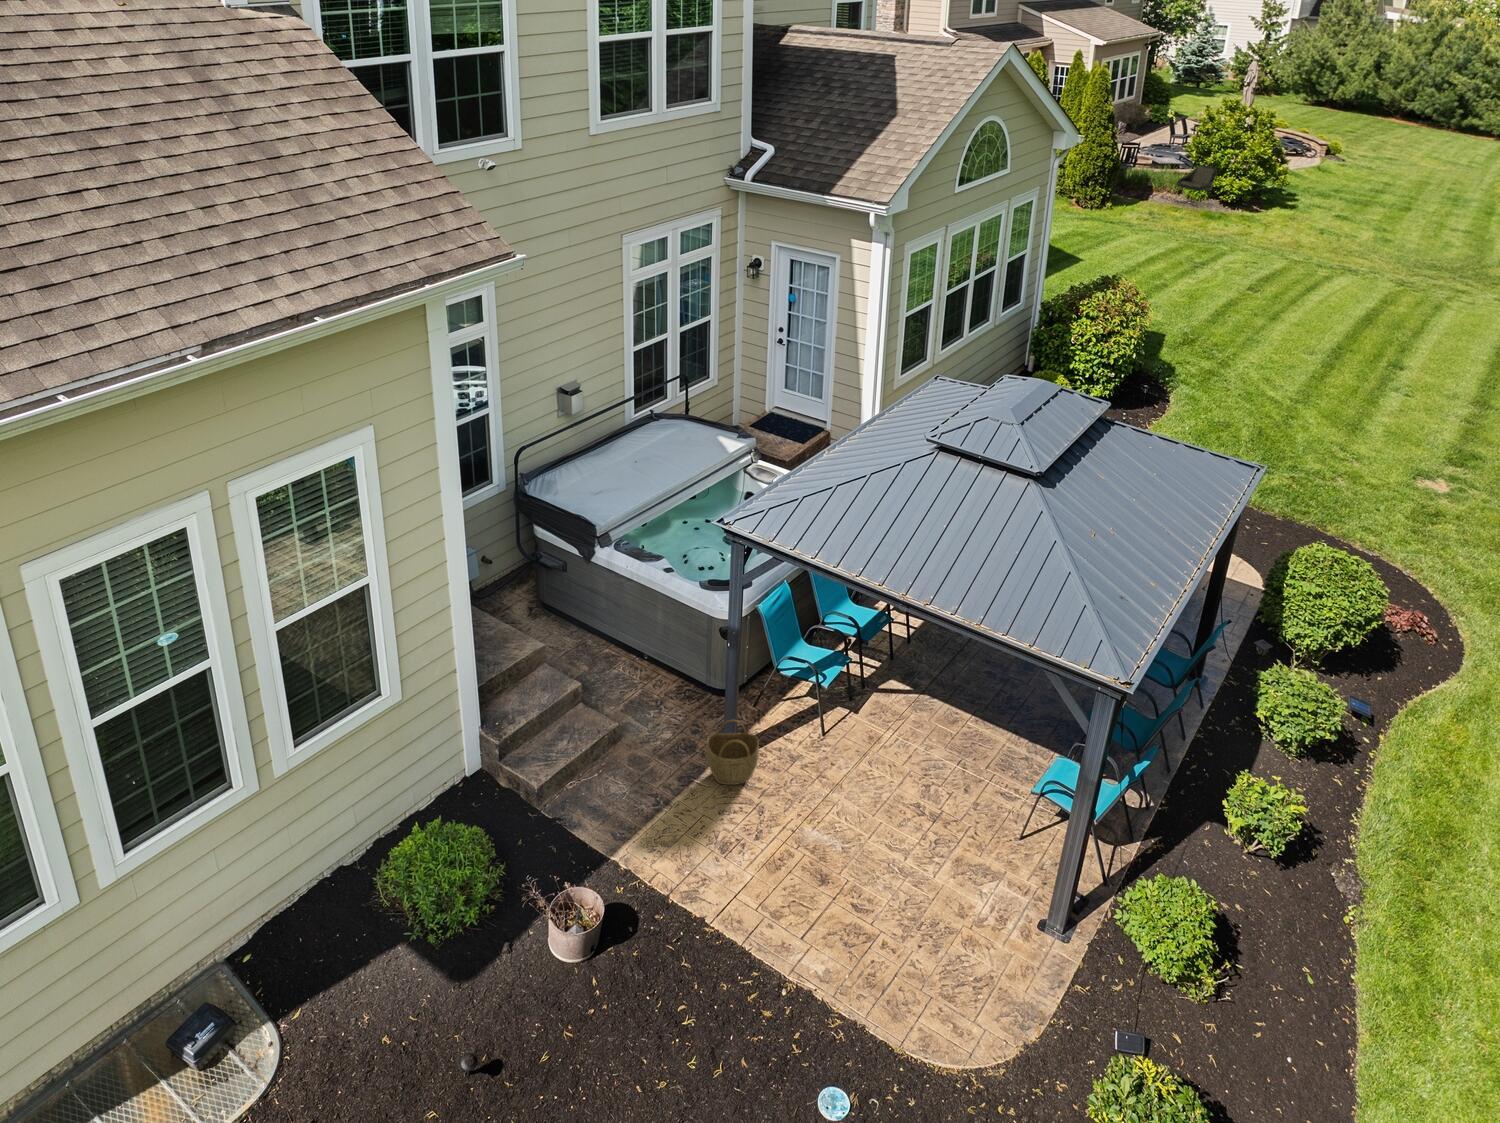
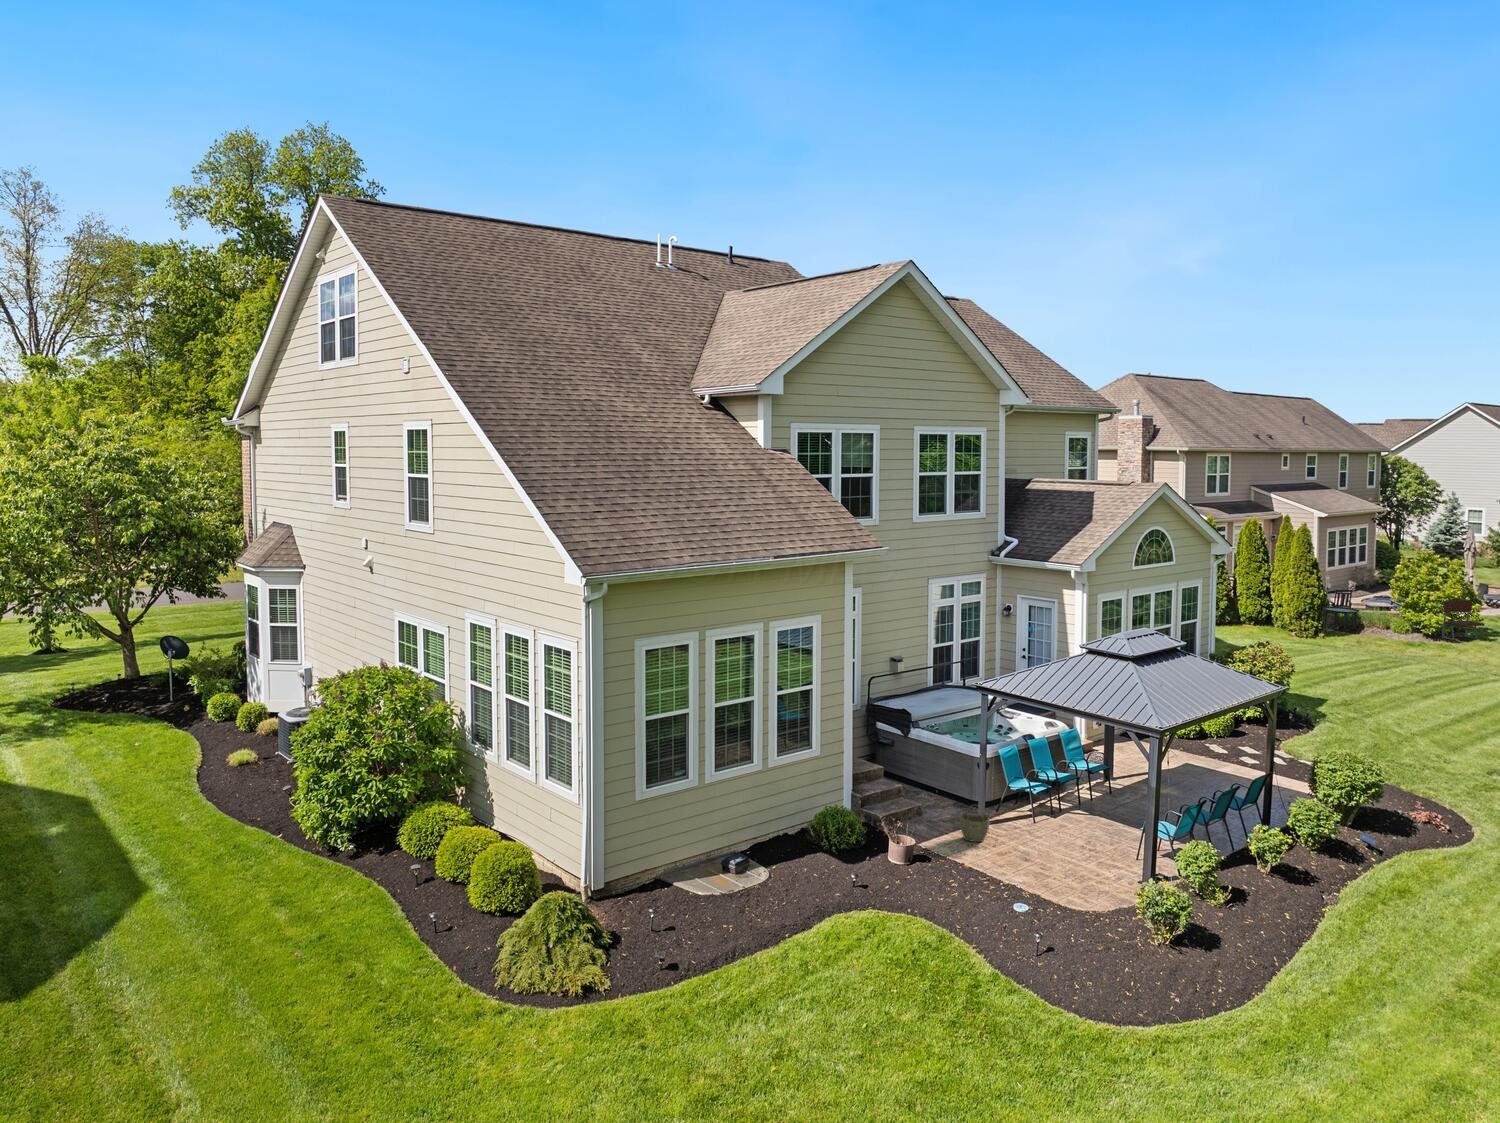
bench: none [1241,159,1291,212] -> present [1442,600,1485,641]
lounge chair: present [1176,165,1217,203] -> none [1380,604,1415,636]
round table: none [1111,170,1155,203] -> present [1323,606,1360,631]

